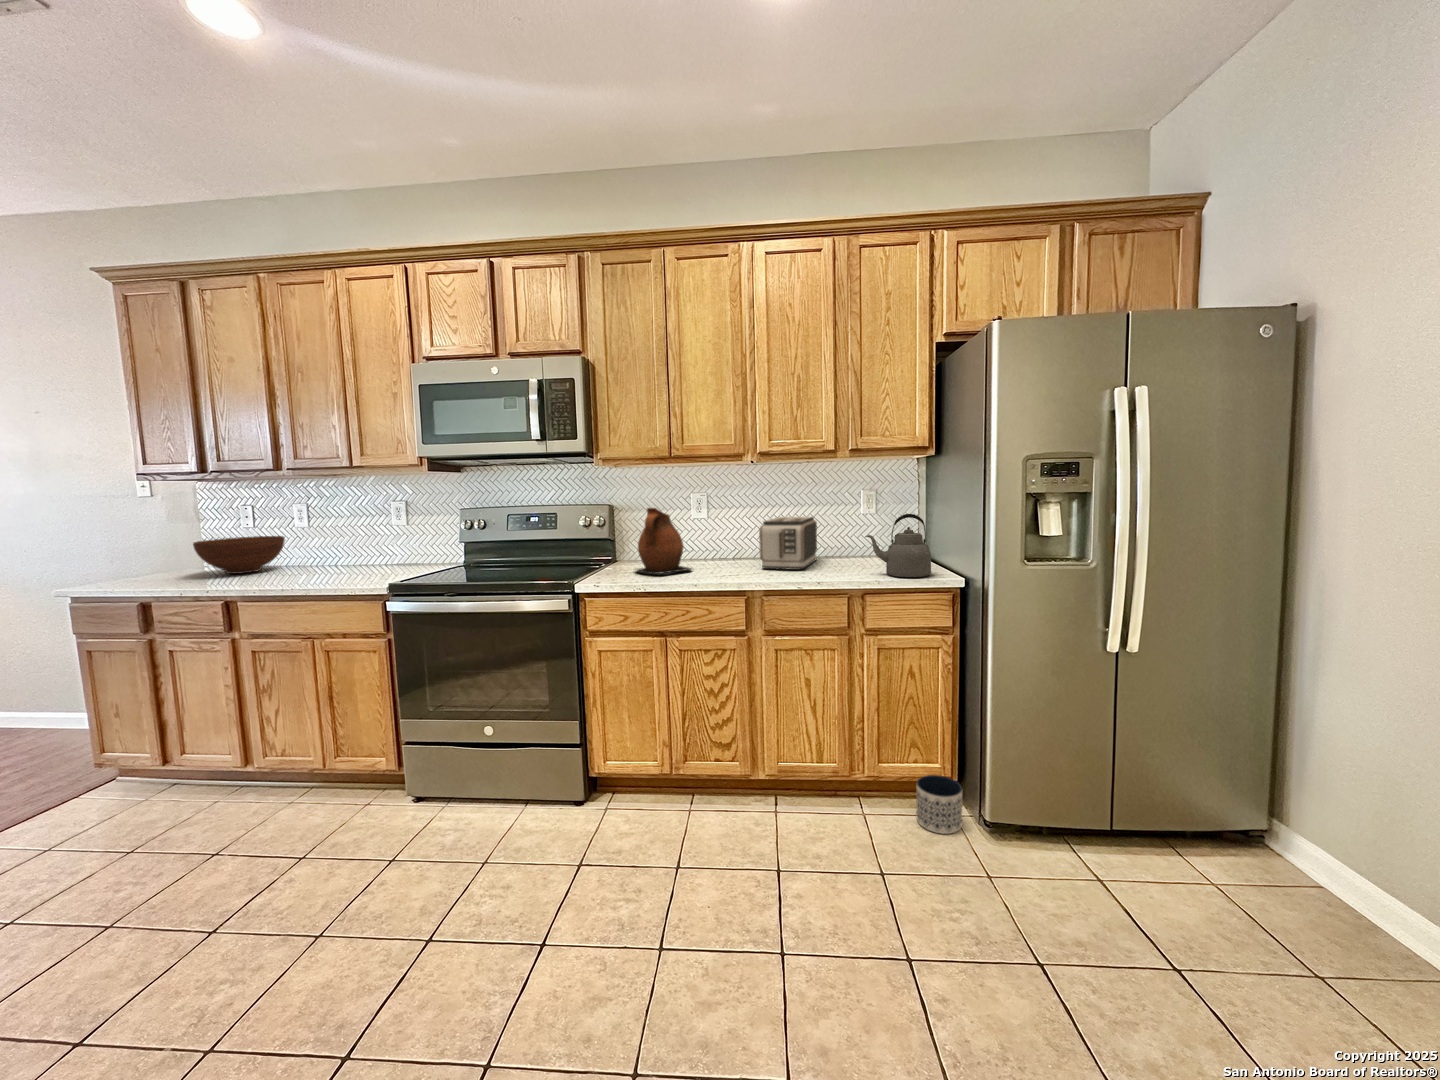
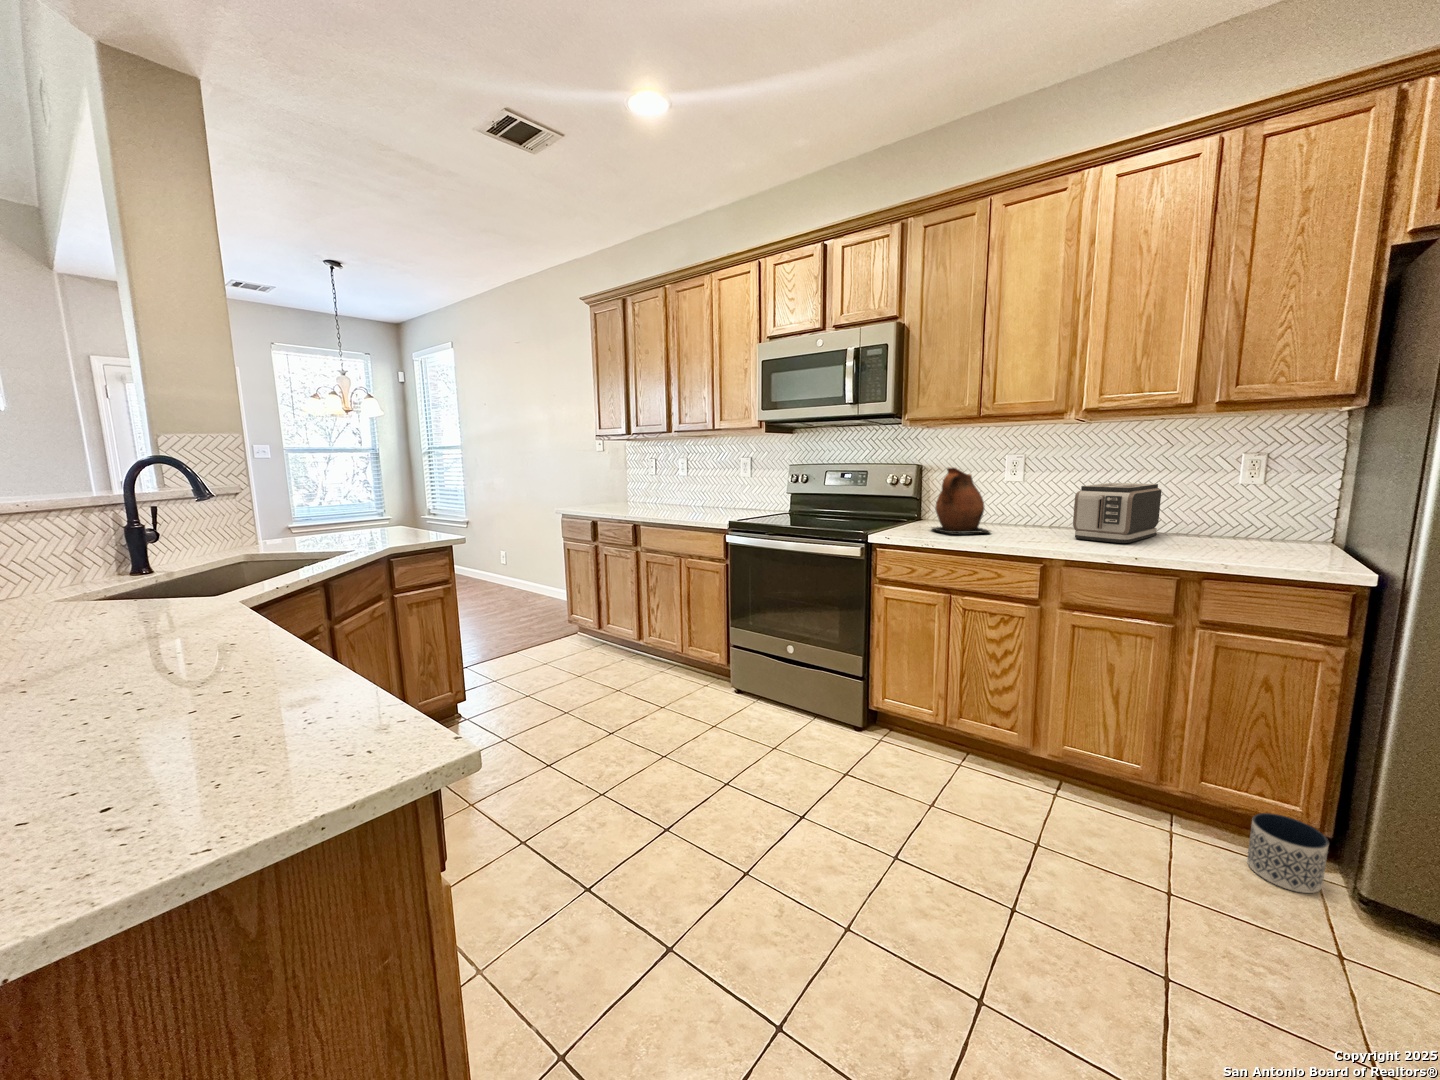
kettle: present [865,514,931,577] -> none [1219,484,1326,566]
fruit bowl: present [193,536,285,574] -> none [621,481,673,507]

